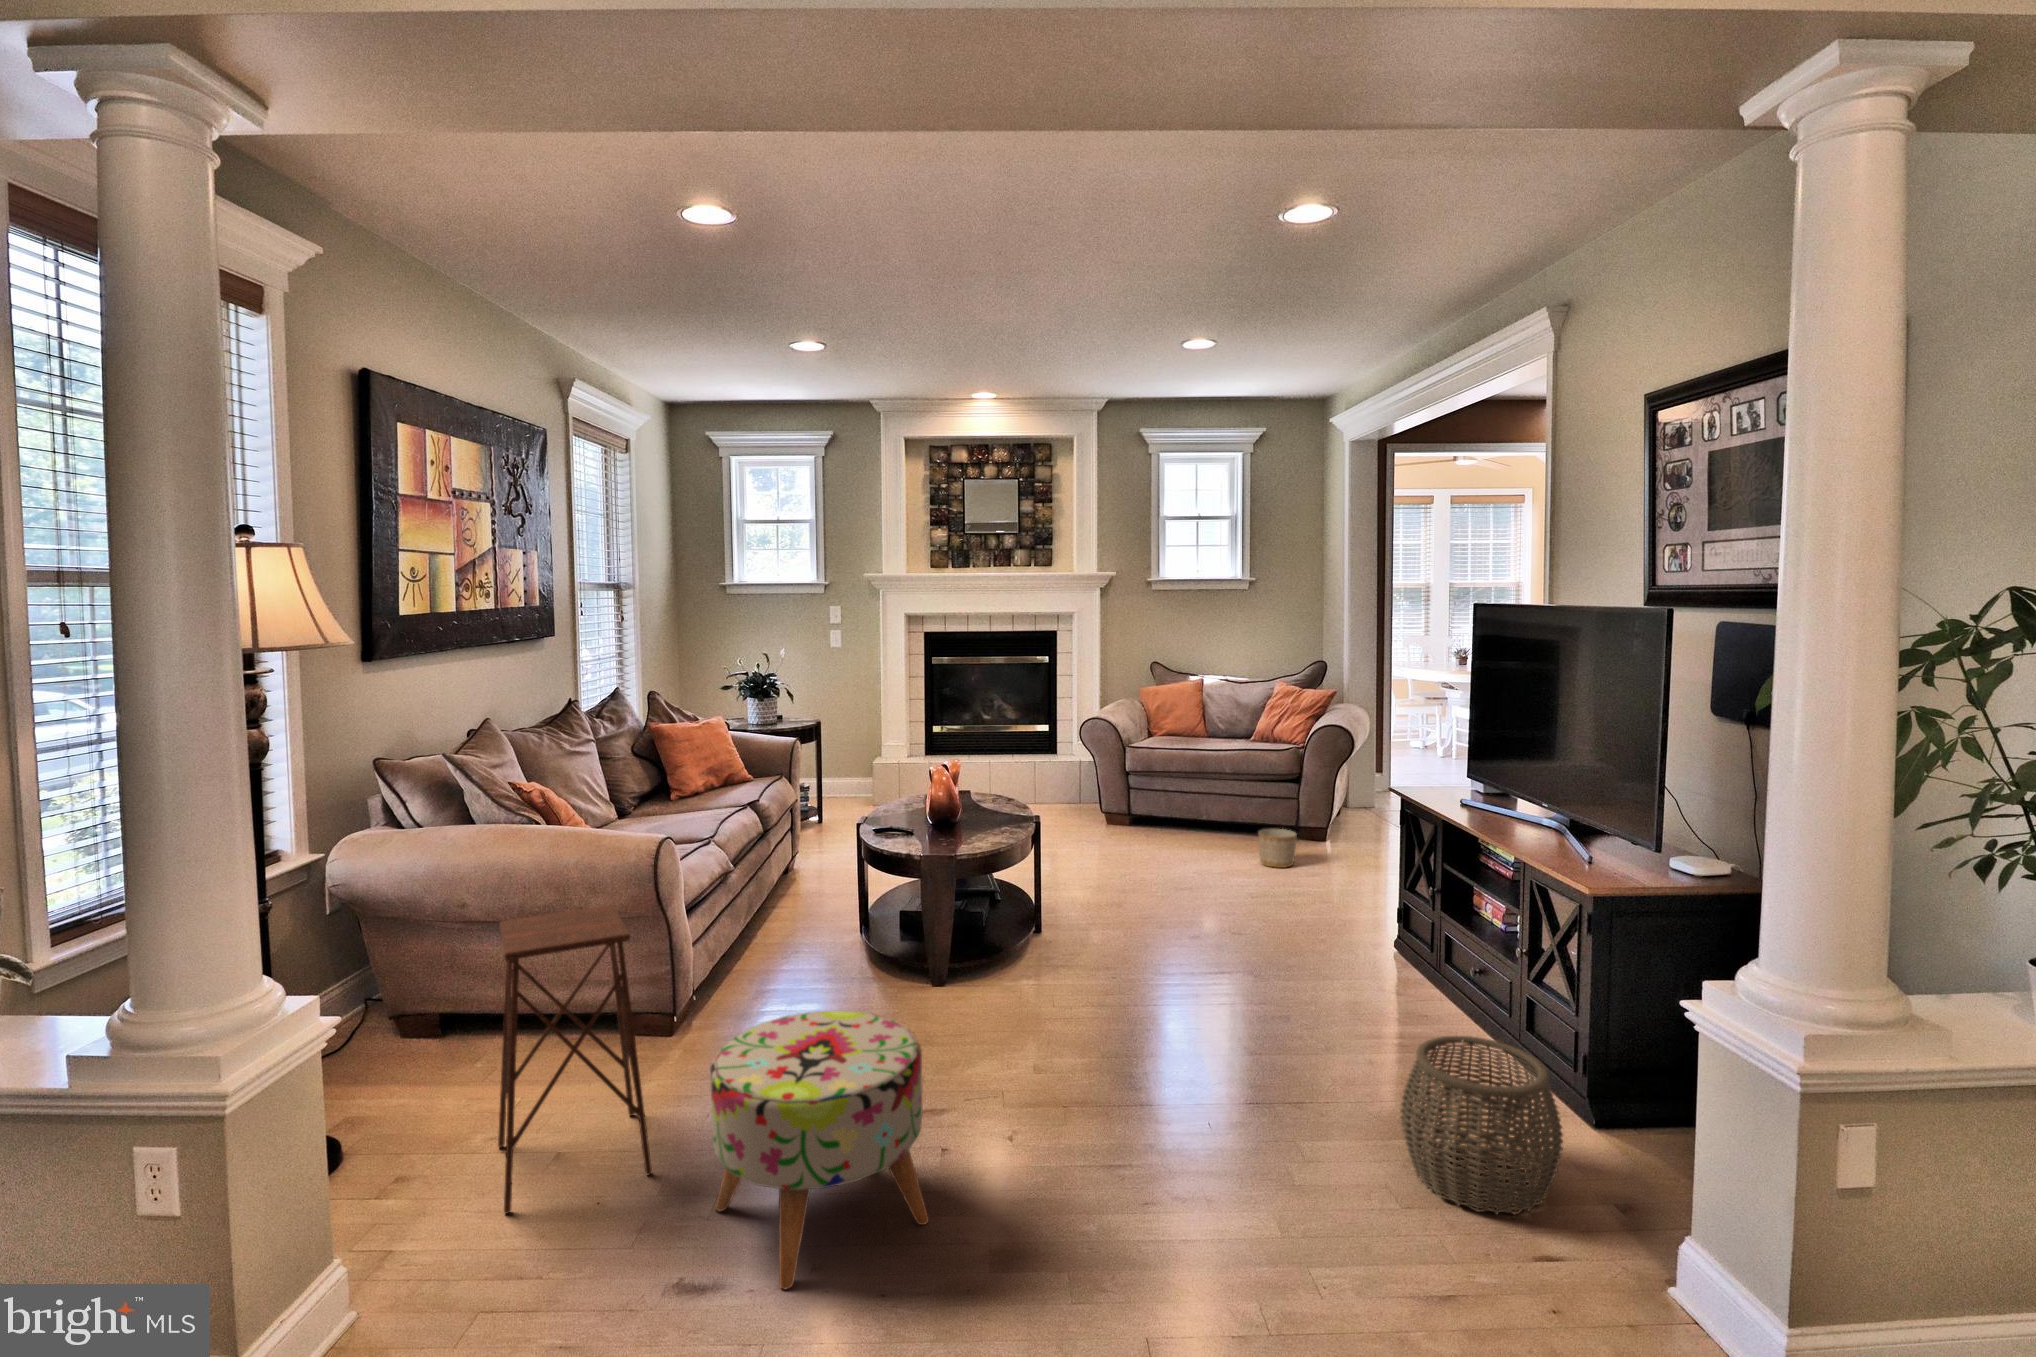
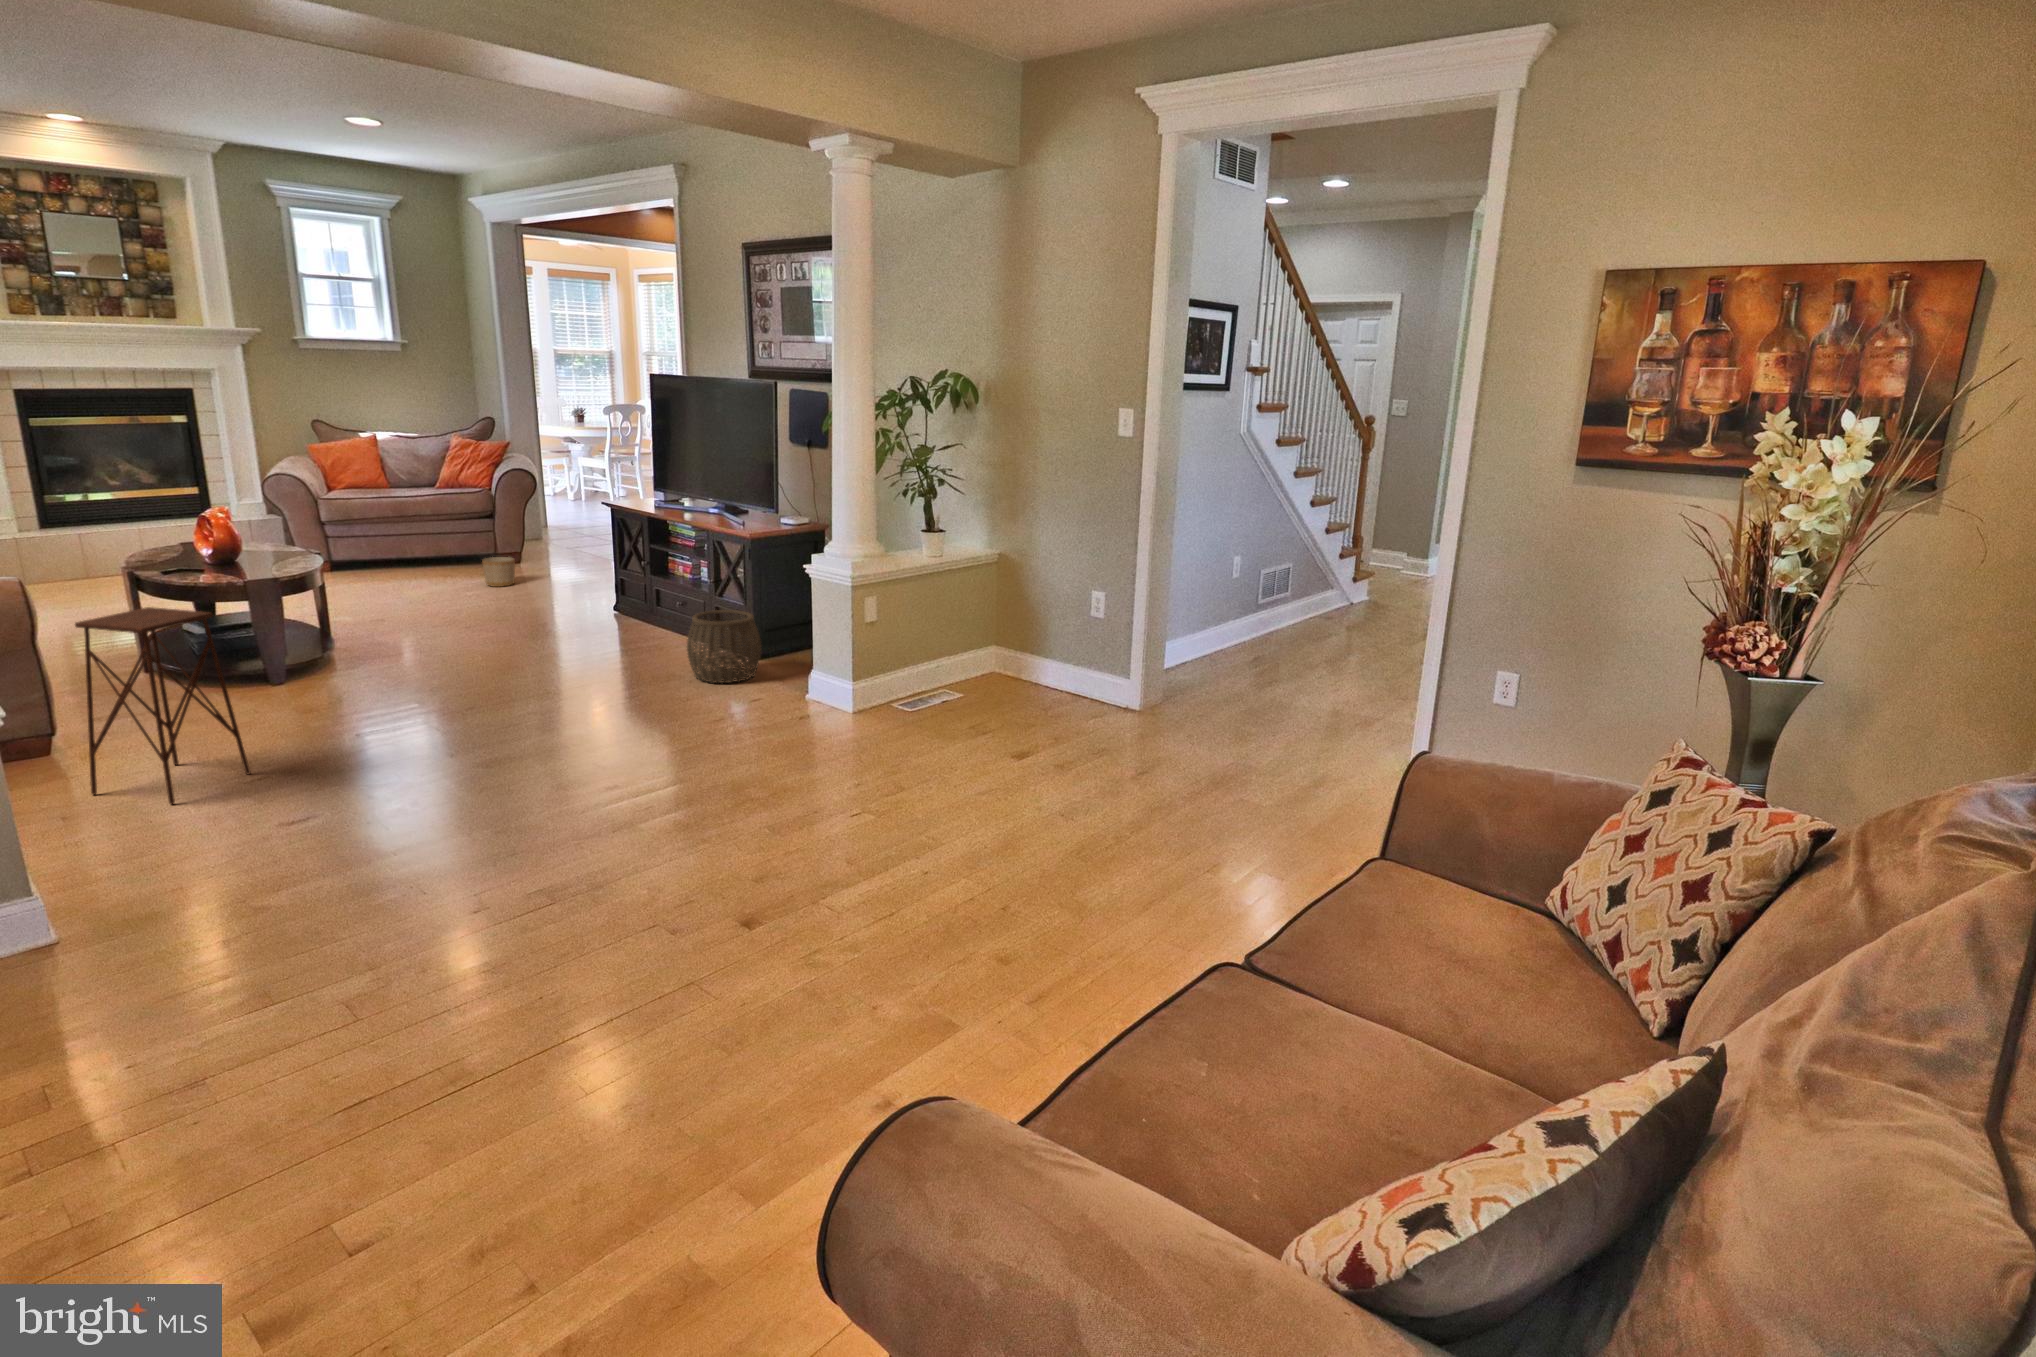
ottoman: present [710,1010,929,1290] -> none [316,643,468,774]

